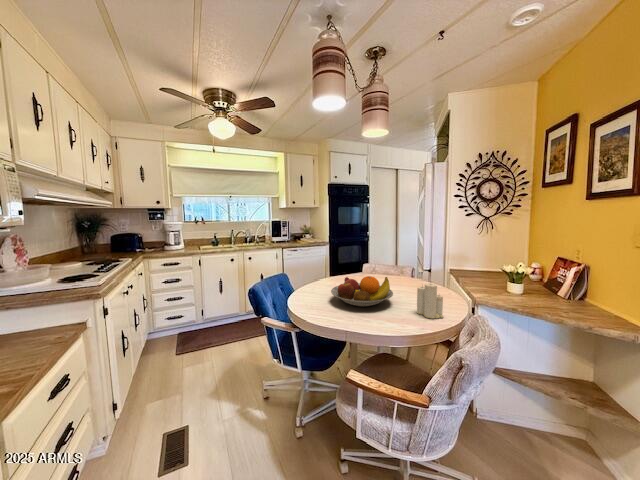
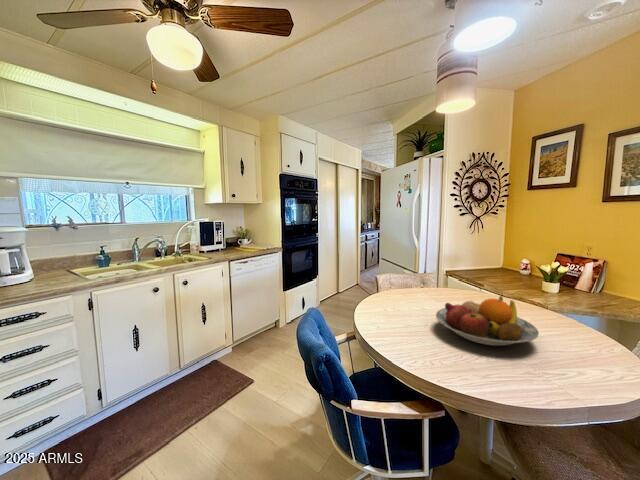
candle: present [417,283,443,318] -> none [558,297,602,346]

